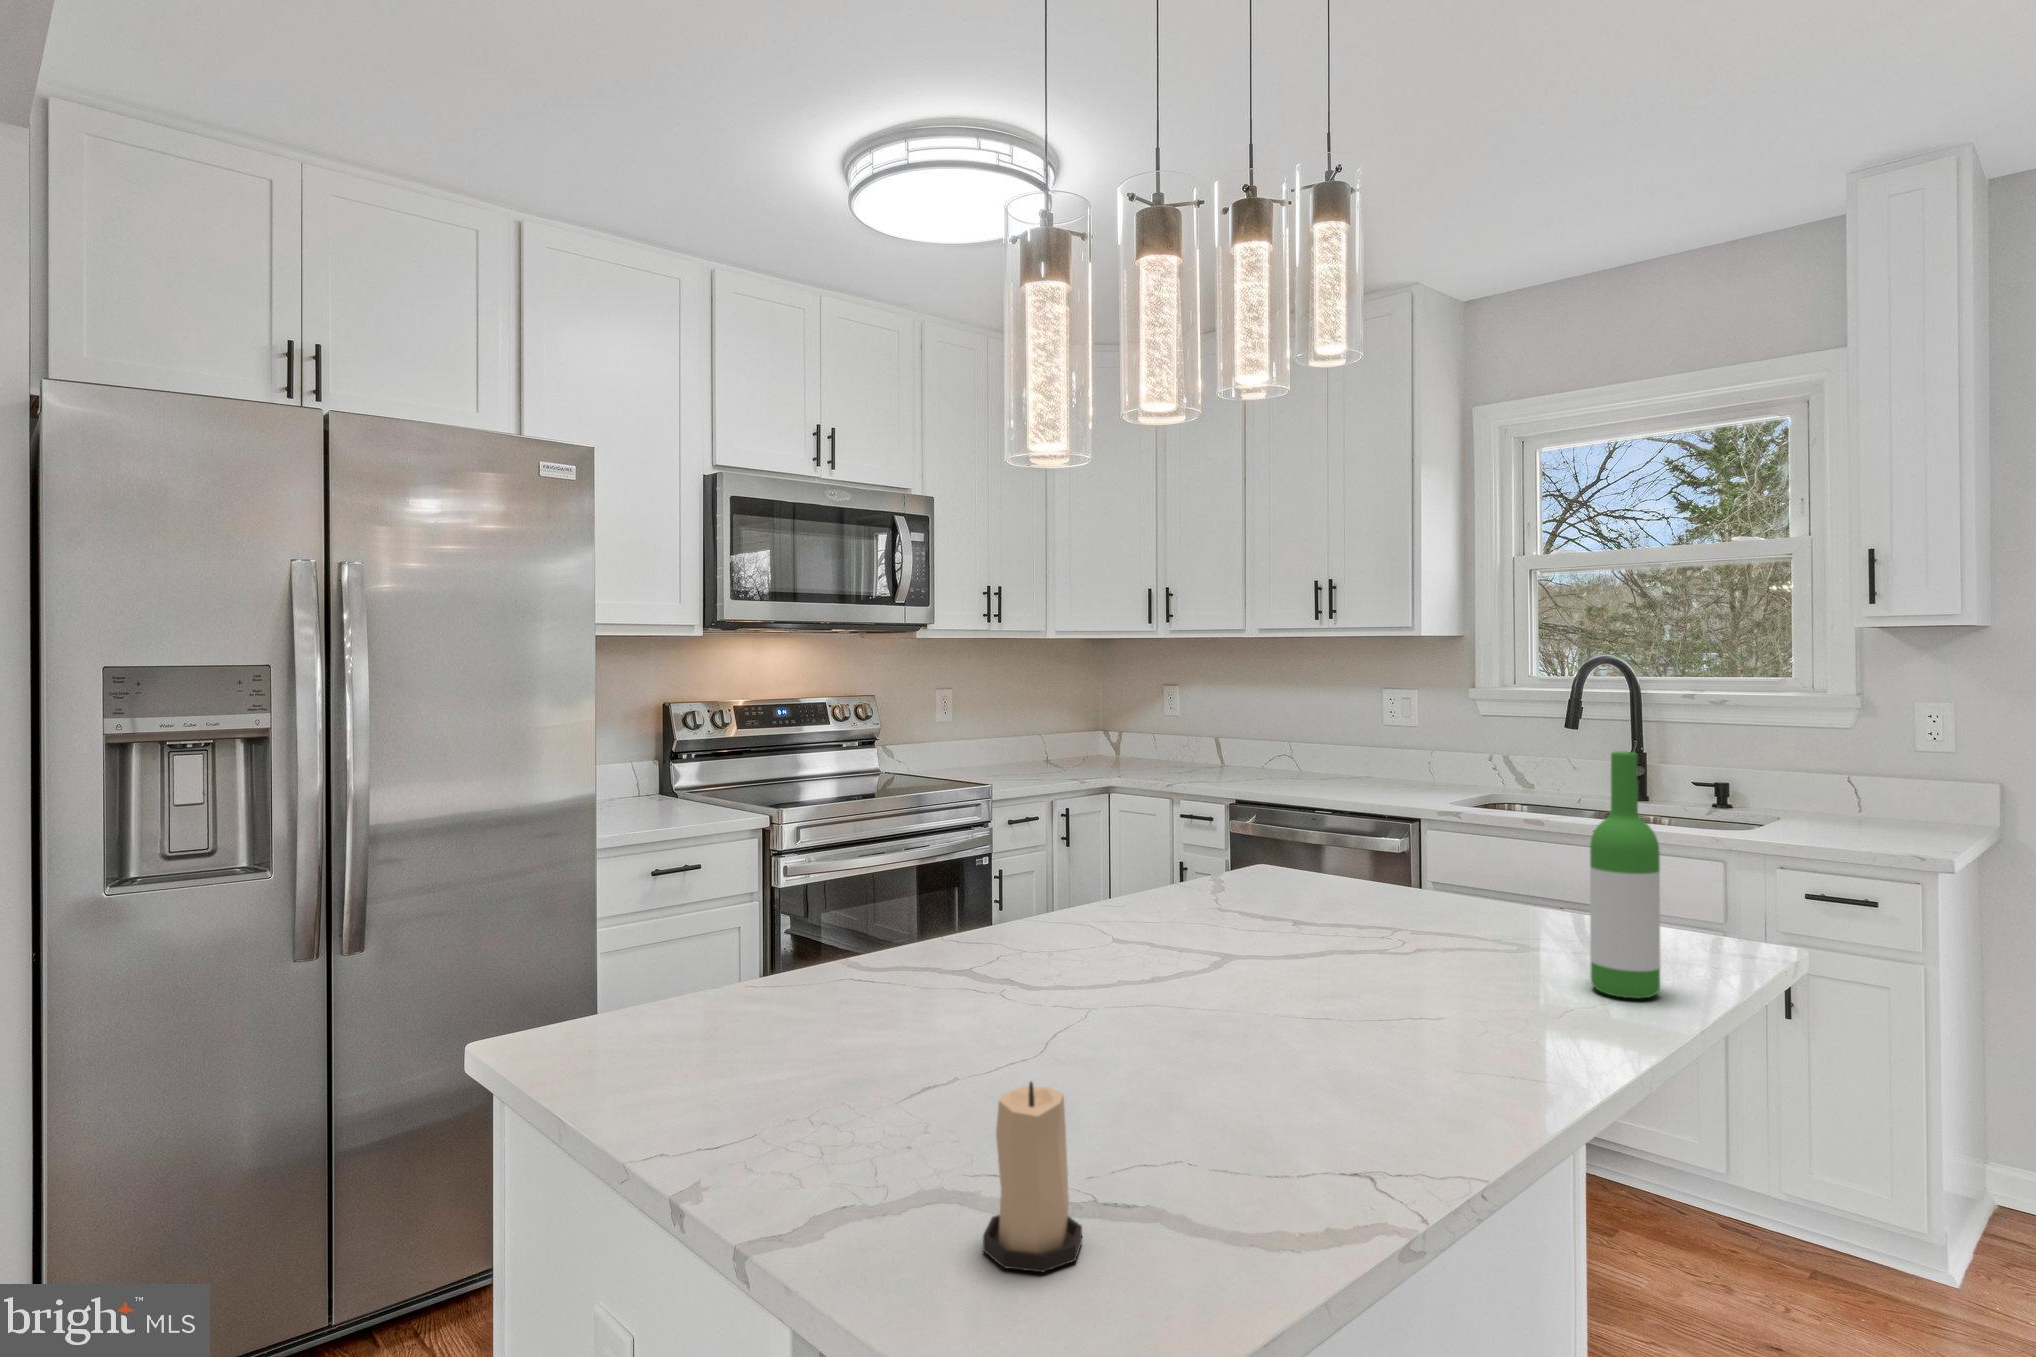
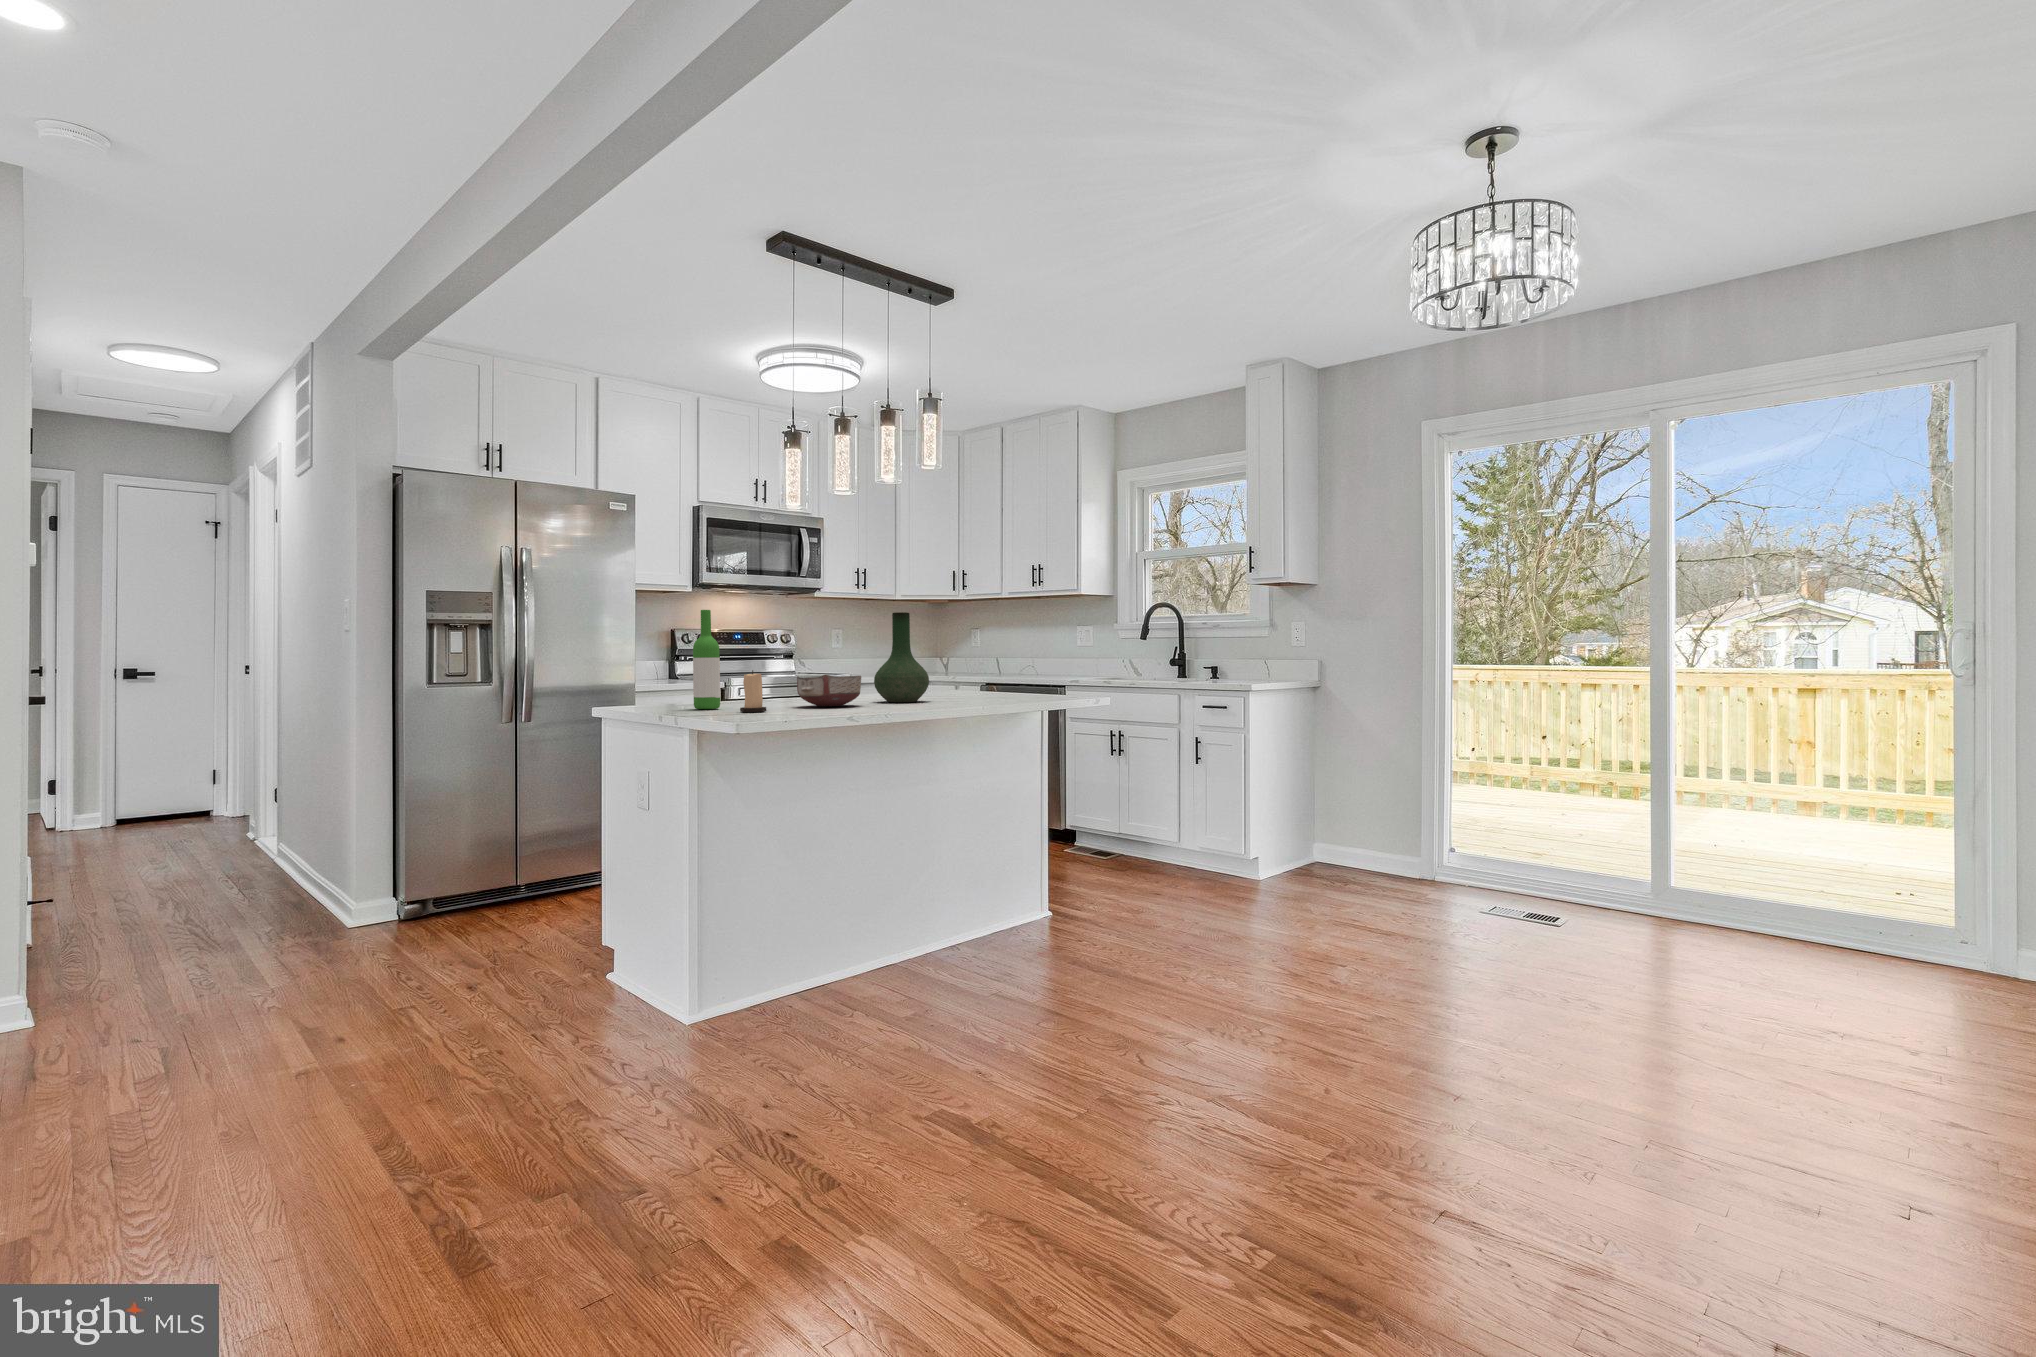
wine bottle: present [1590,752,1660,998] -> present [693,610,720,709]
vase: none [1284,763,1456,1045] -> present [874,612,929,702]
ceramic bowl: none [1118,988,1336,1130] -> present [797,675,861,706]

